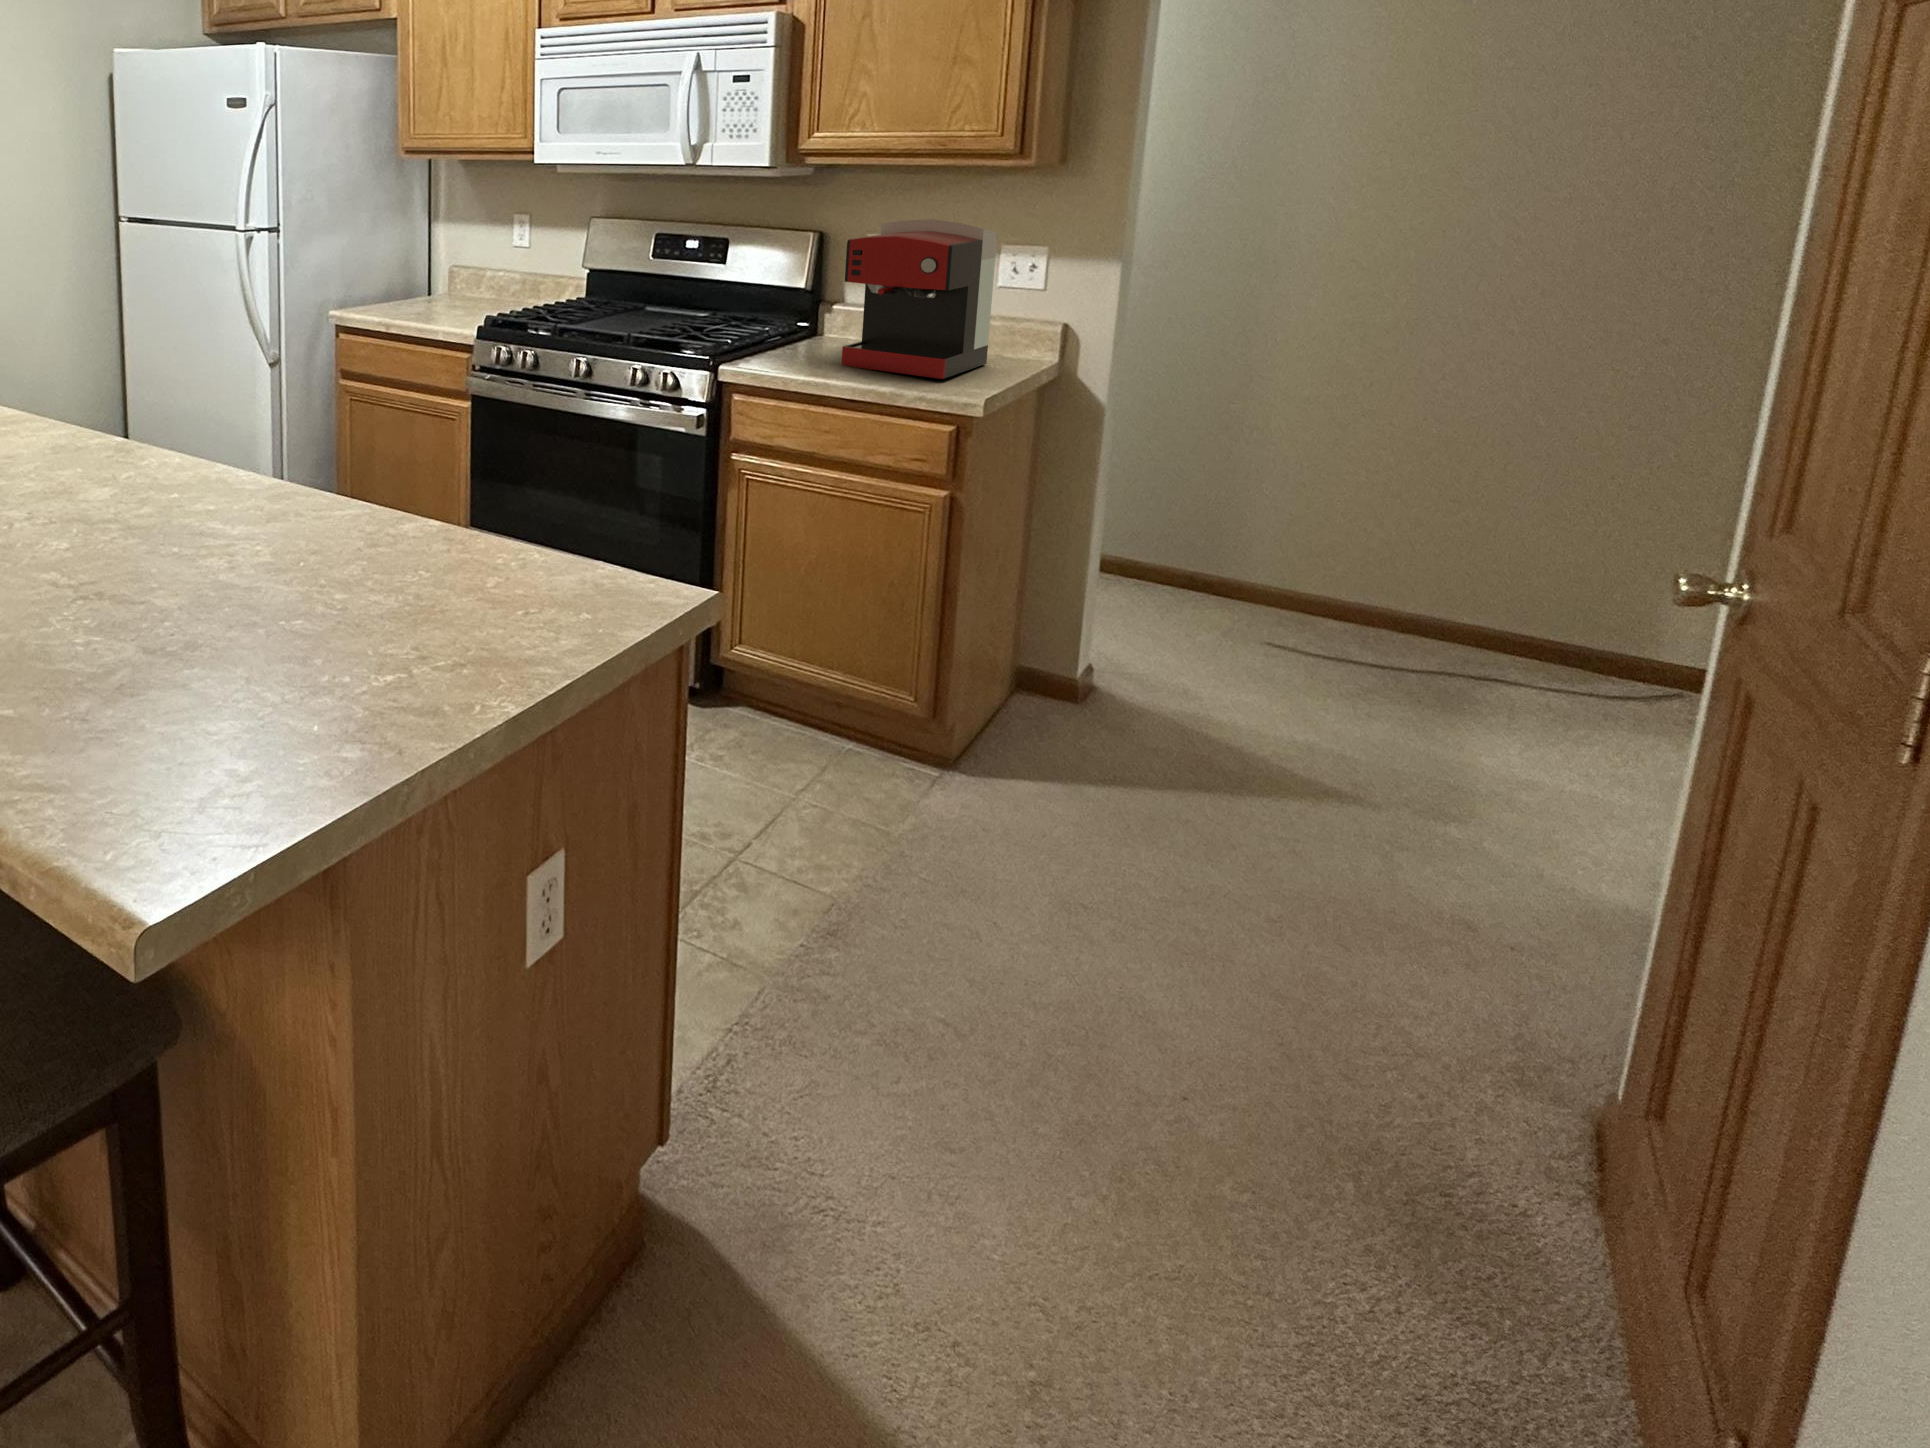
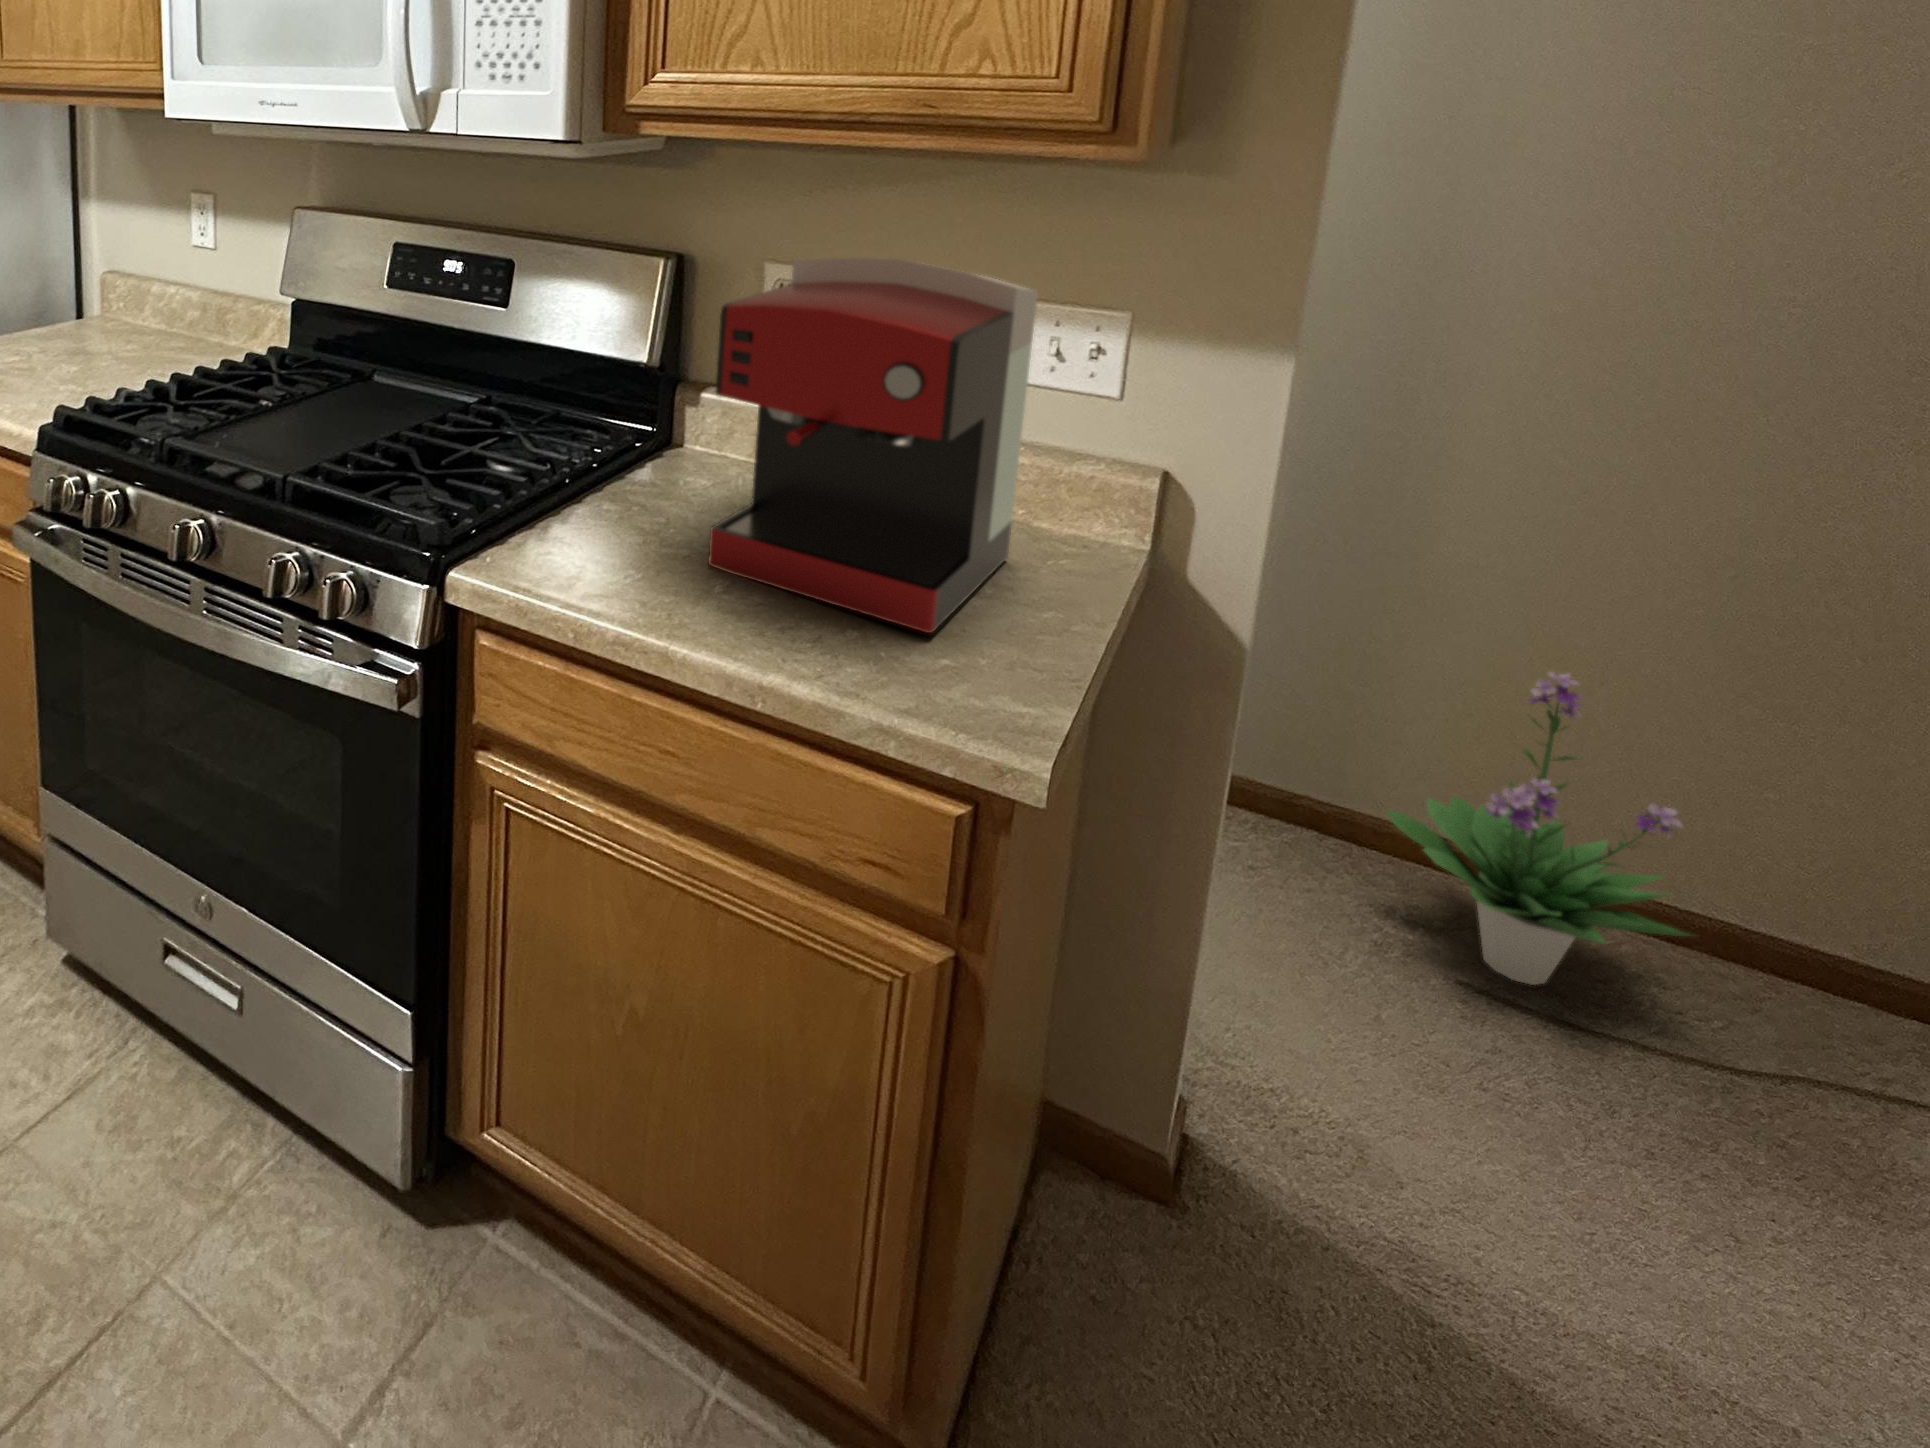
potted plant: none [1237,469,1390,647] -> present [1387,672,1694,985]

